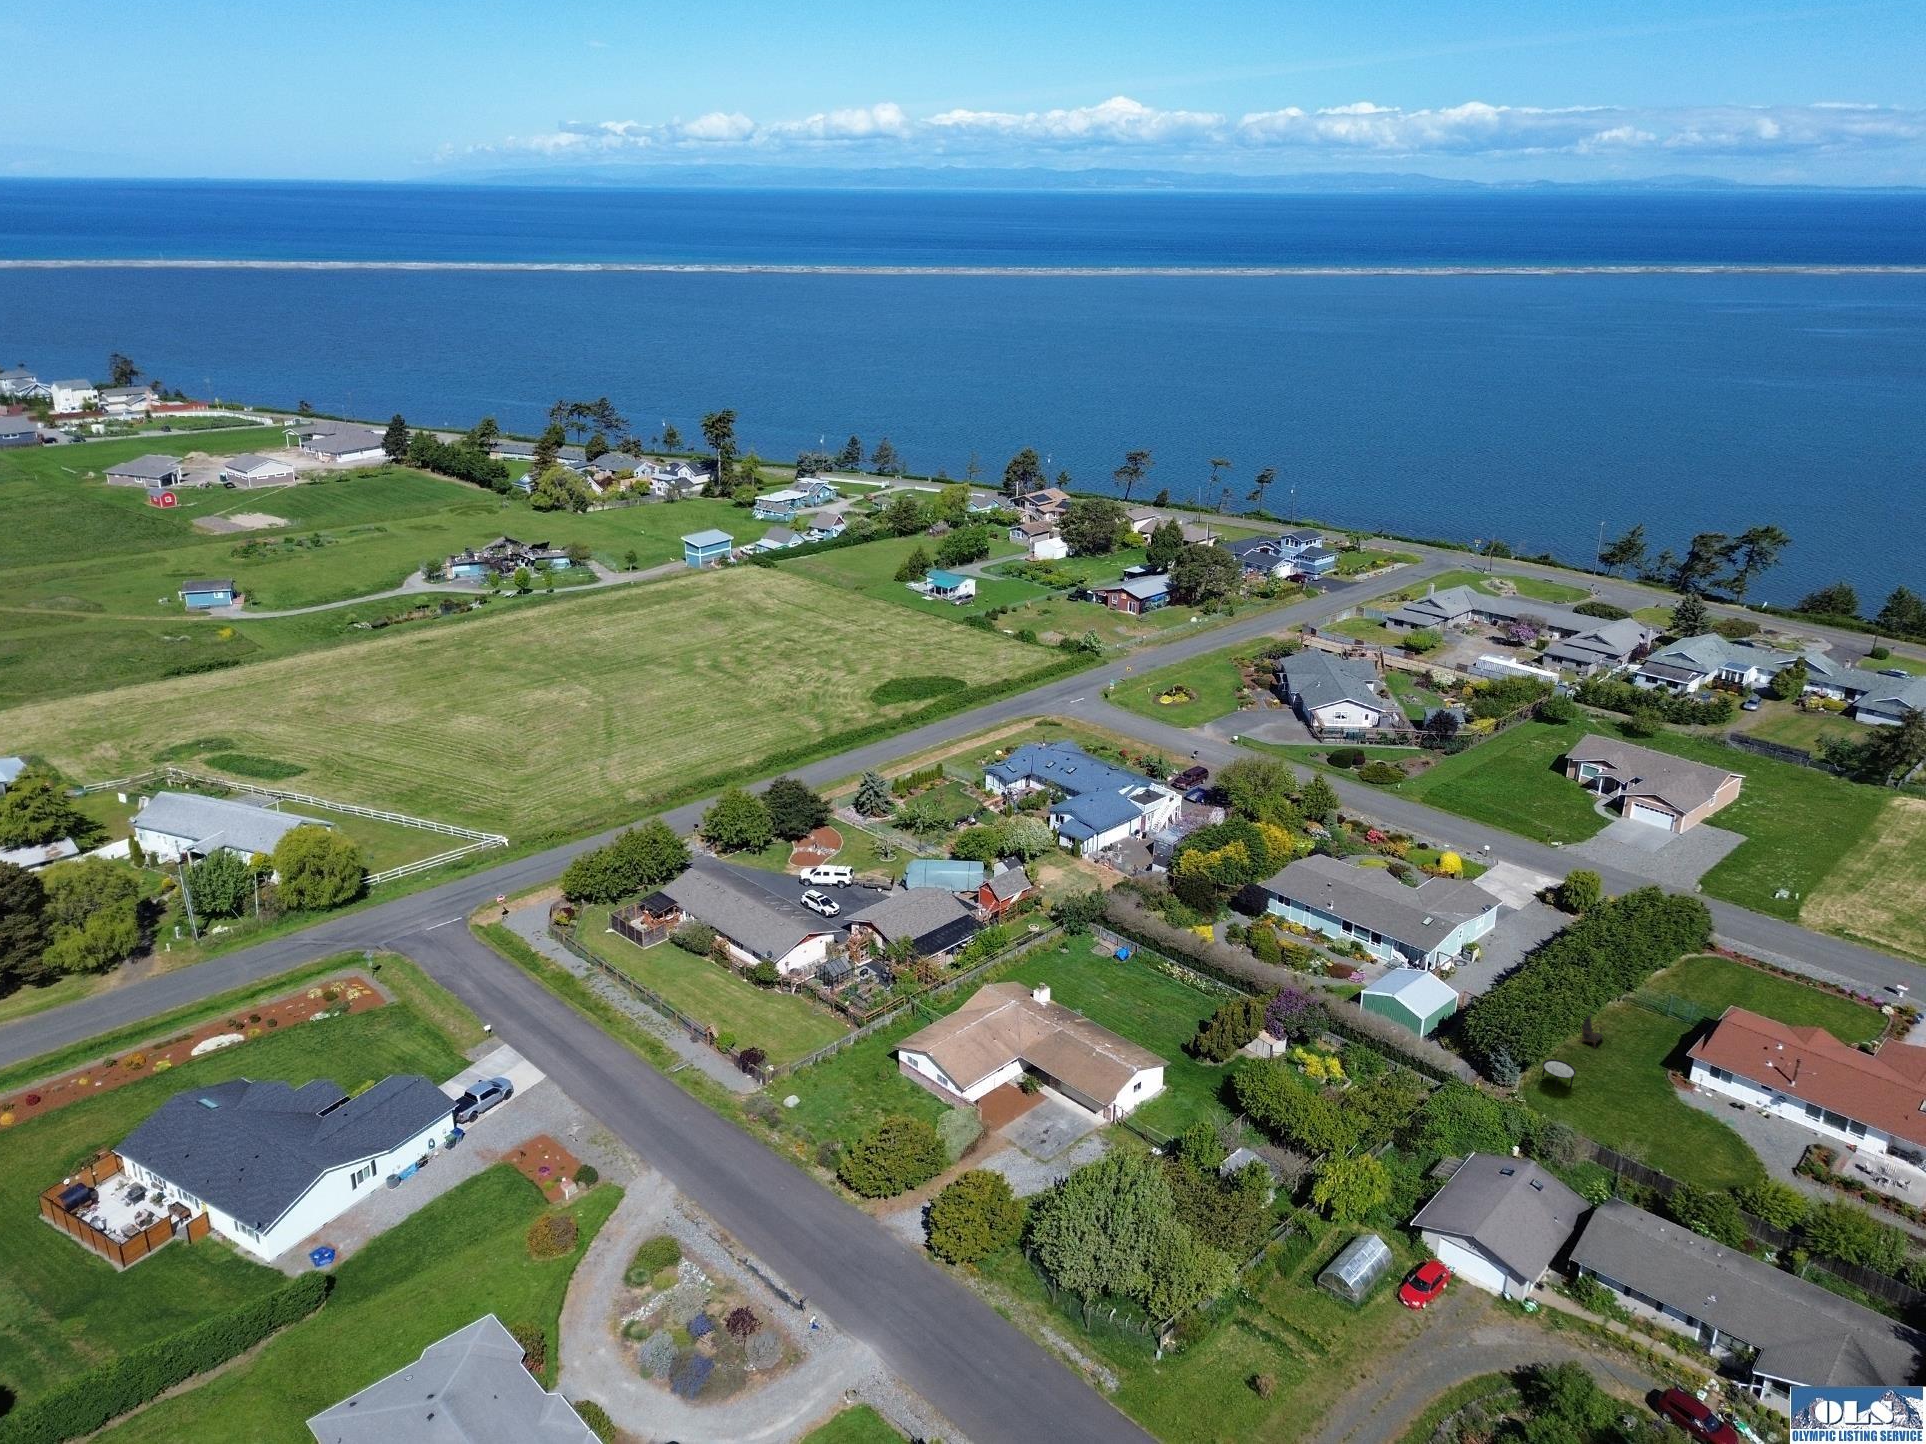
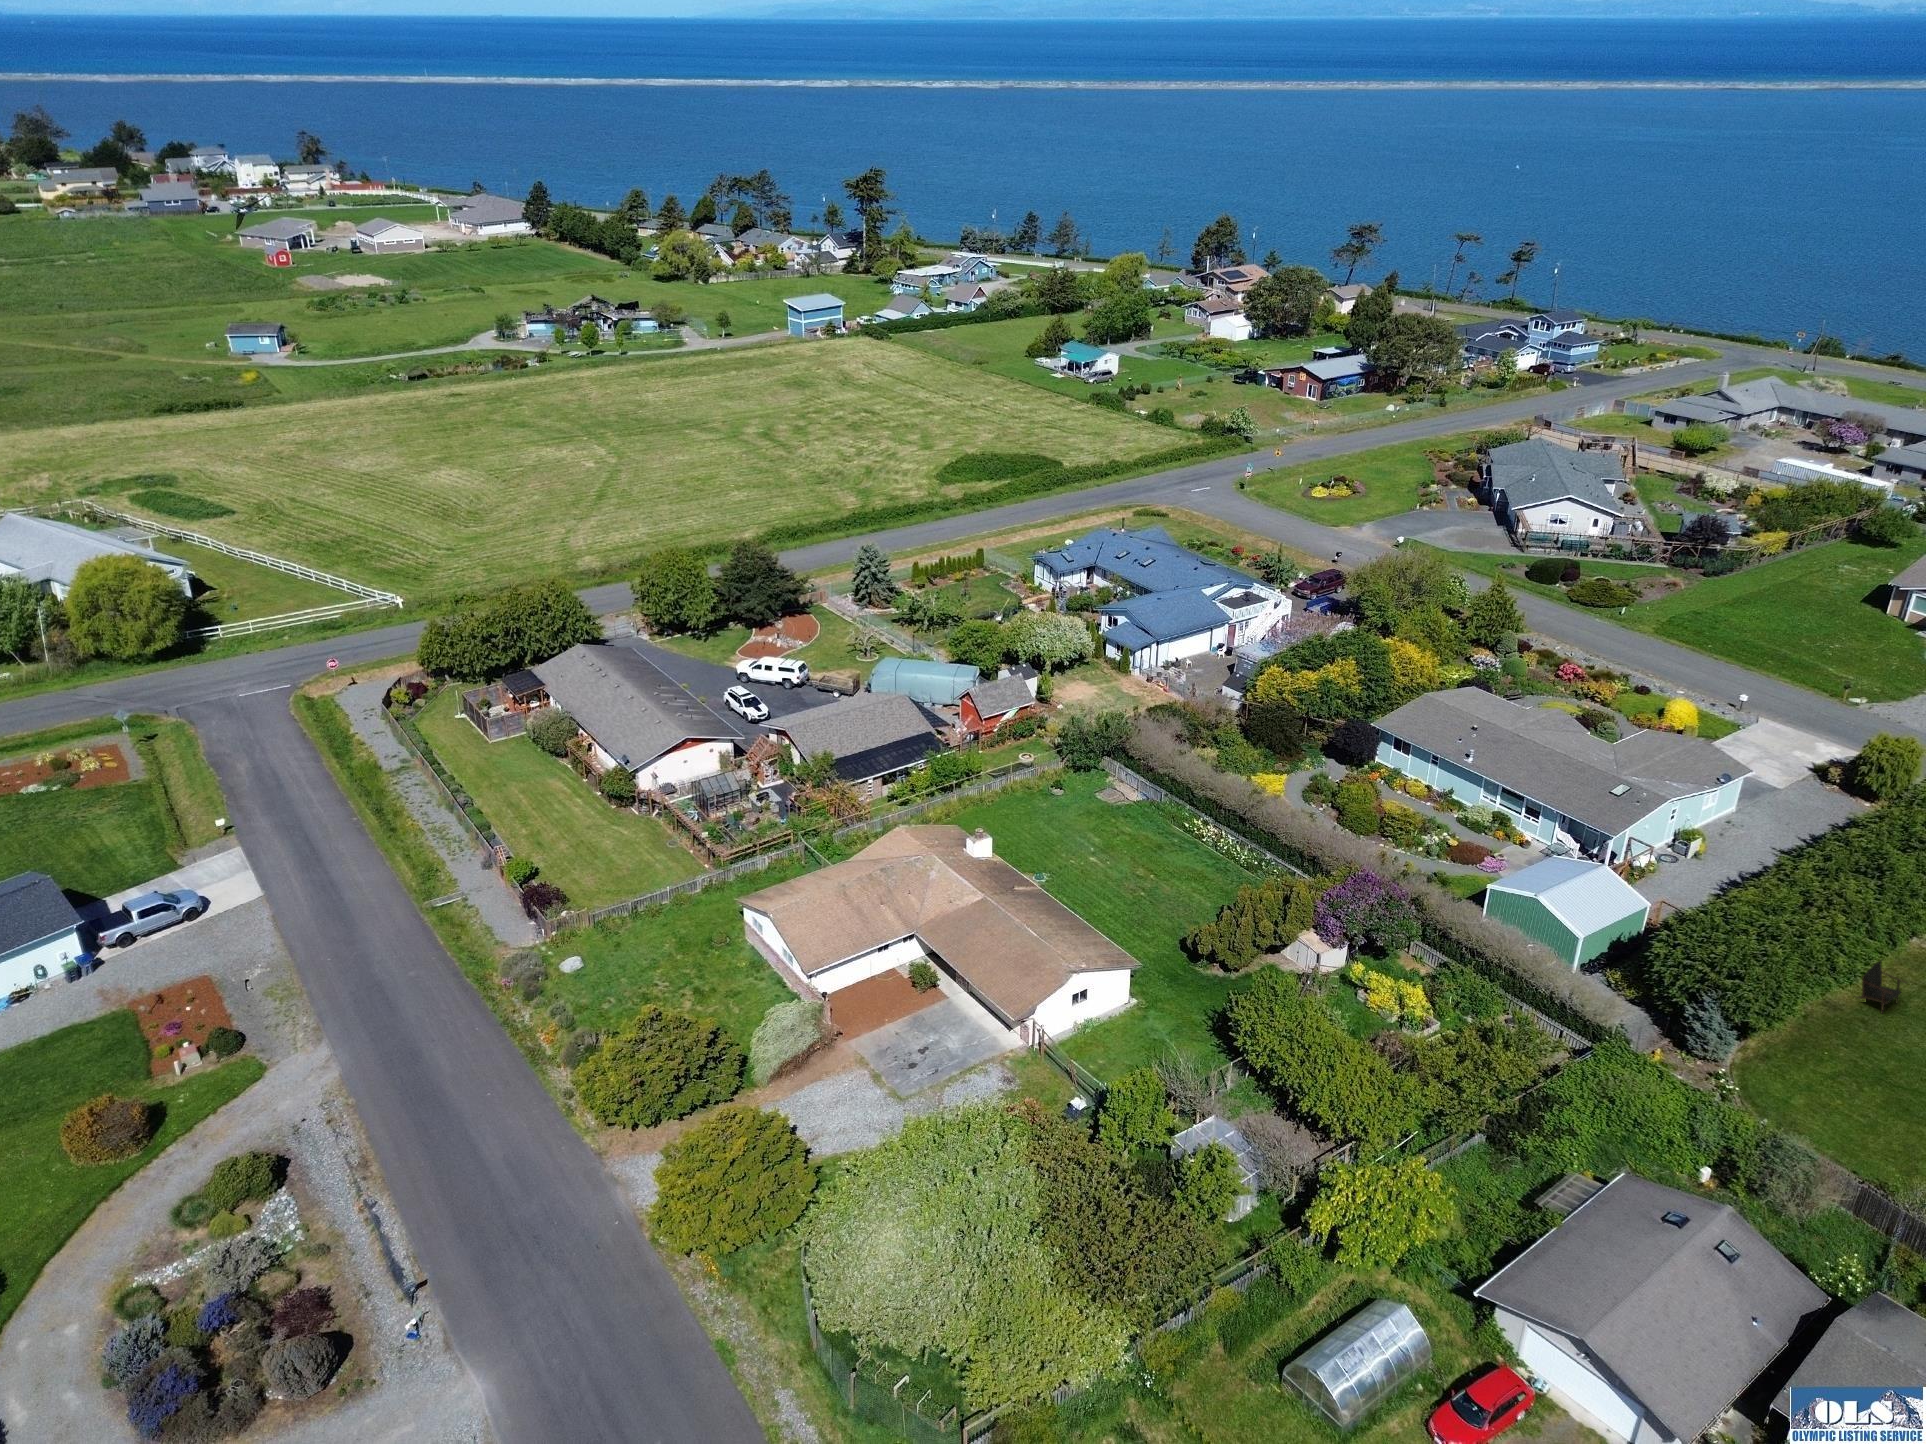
round table: present [1542,1059,1576,1090] -> none [1776,1024,1841,1077]

